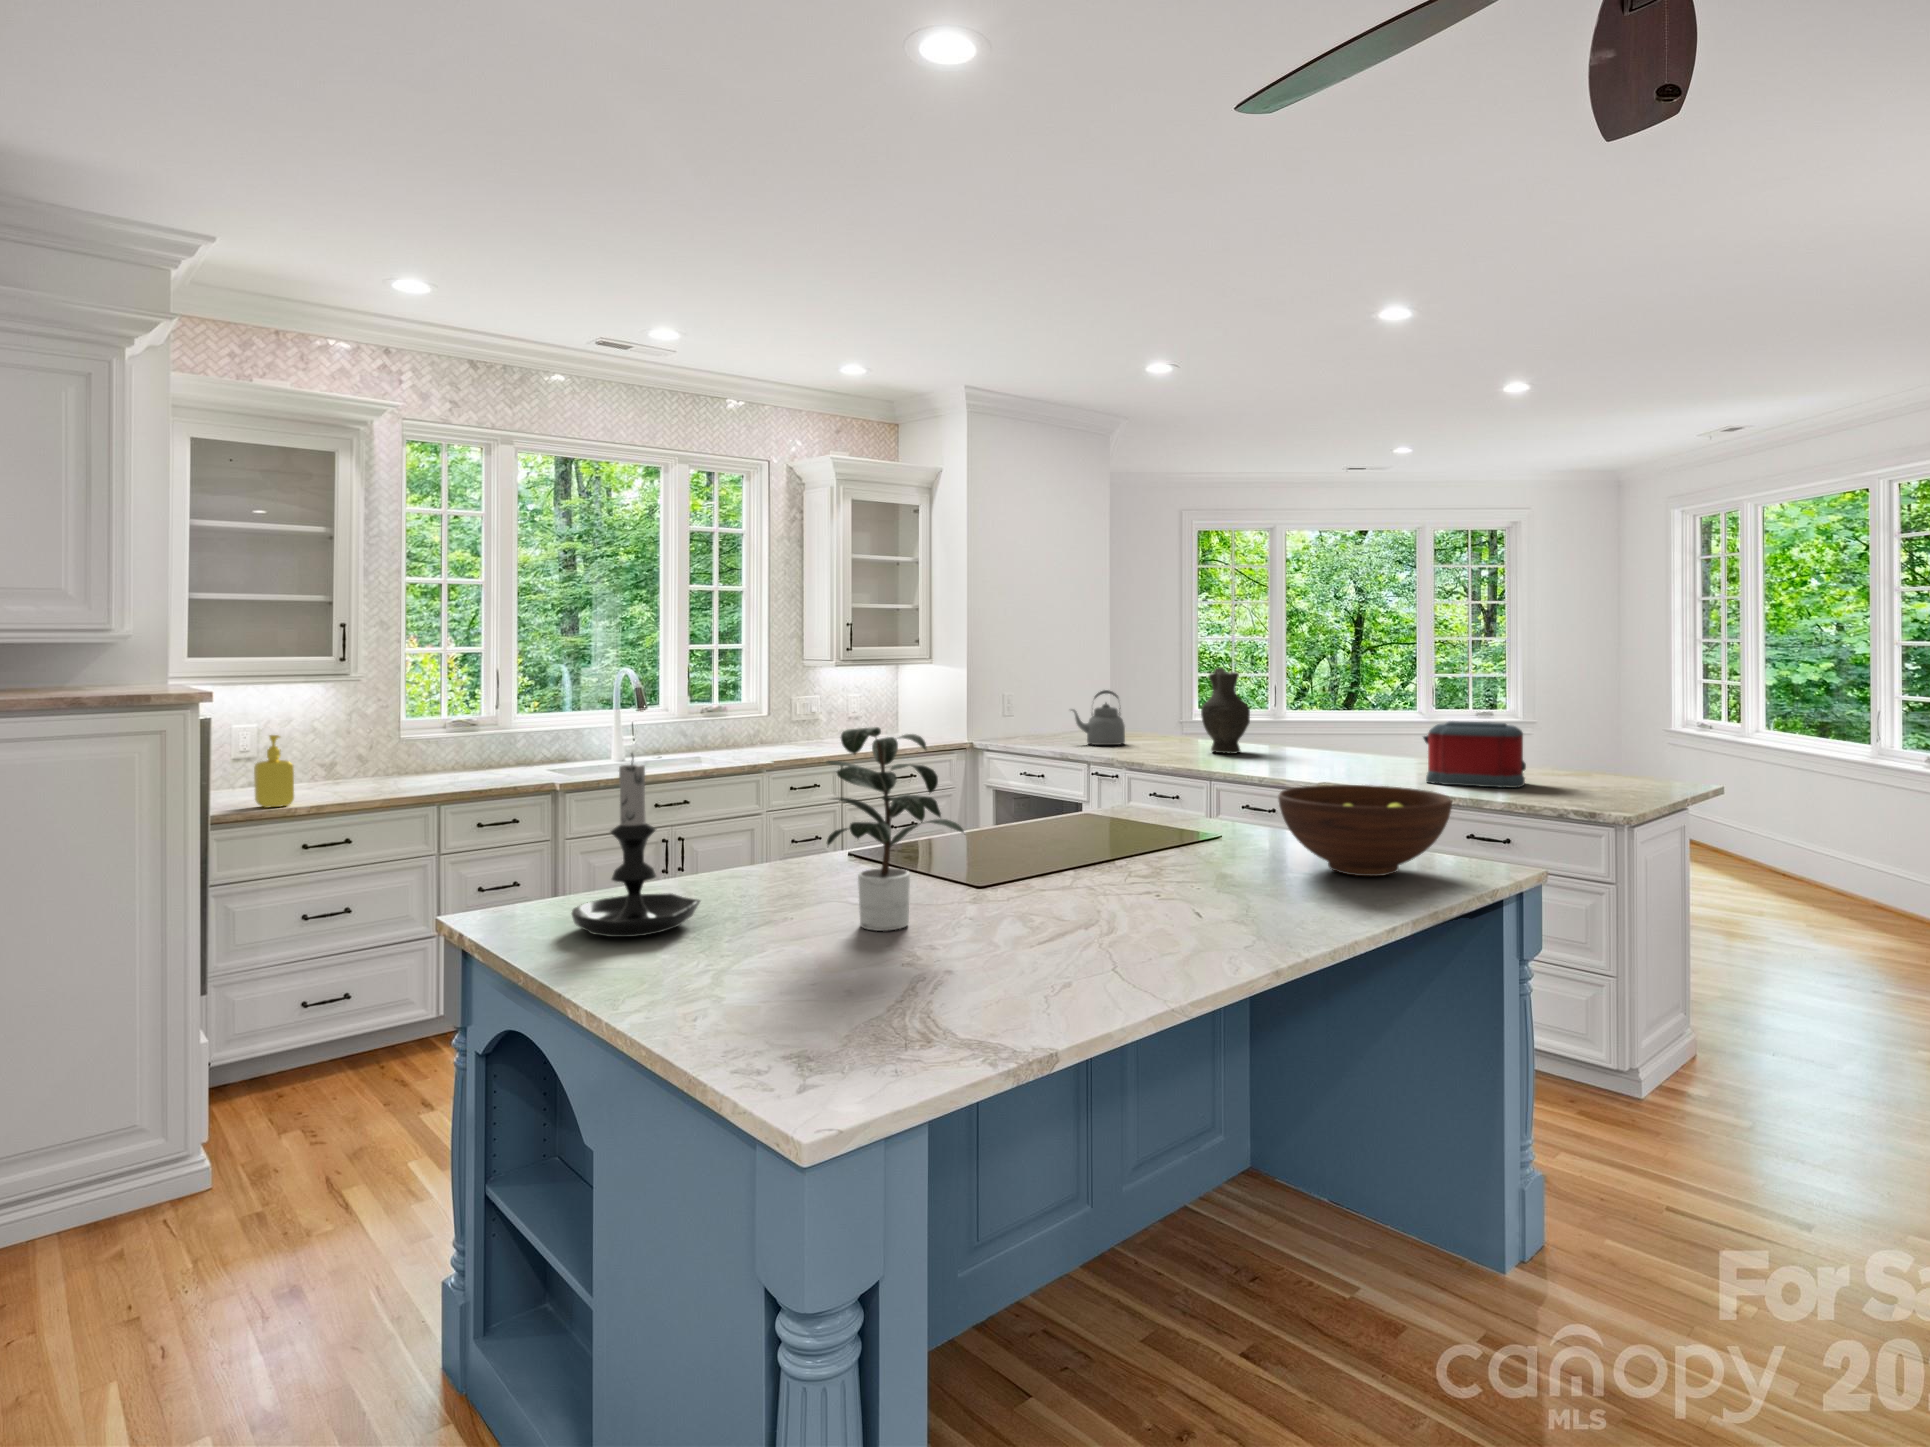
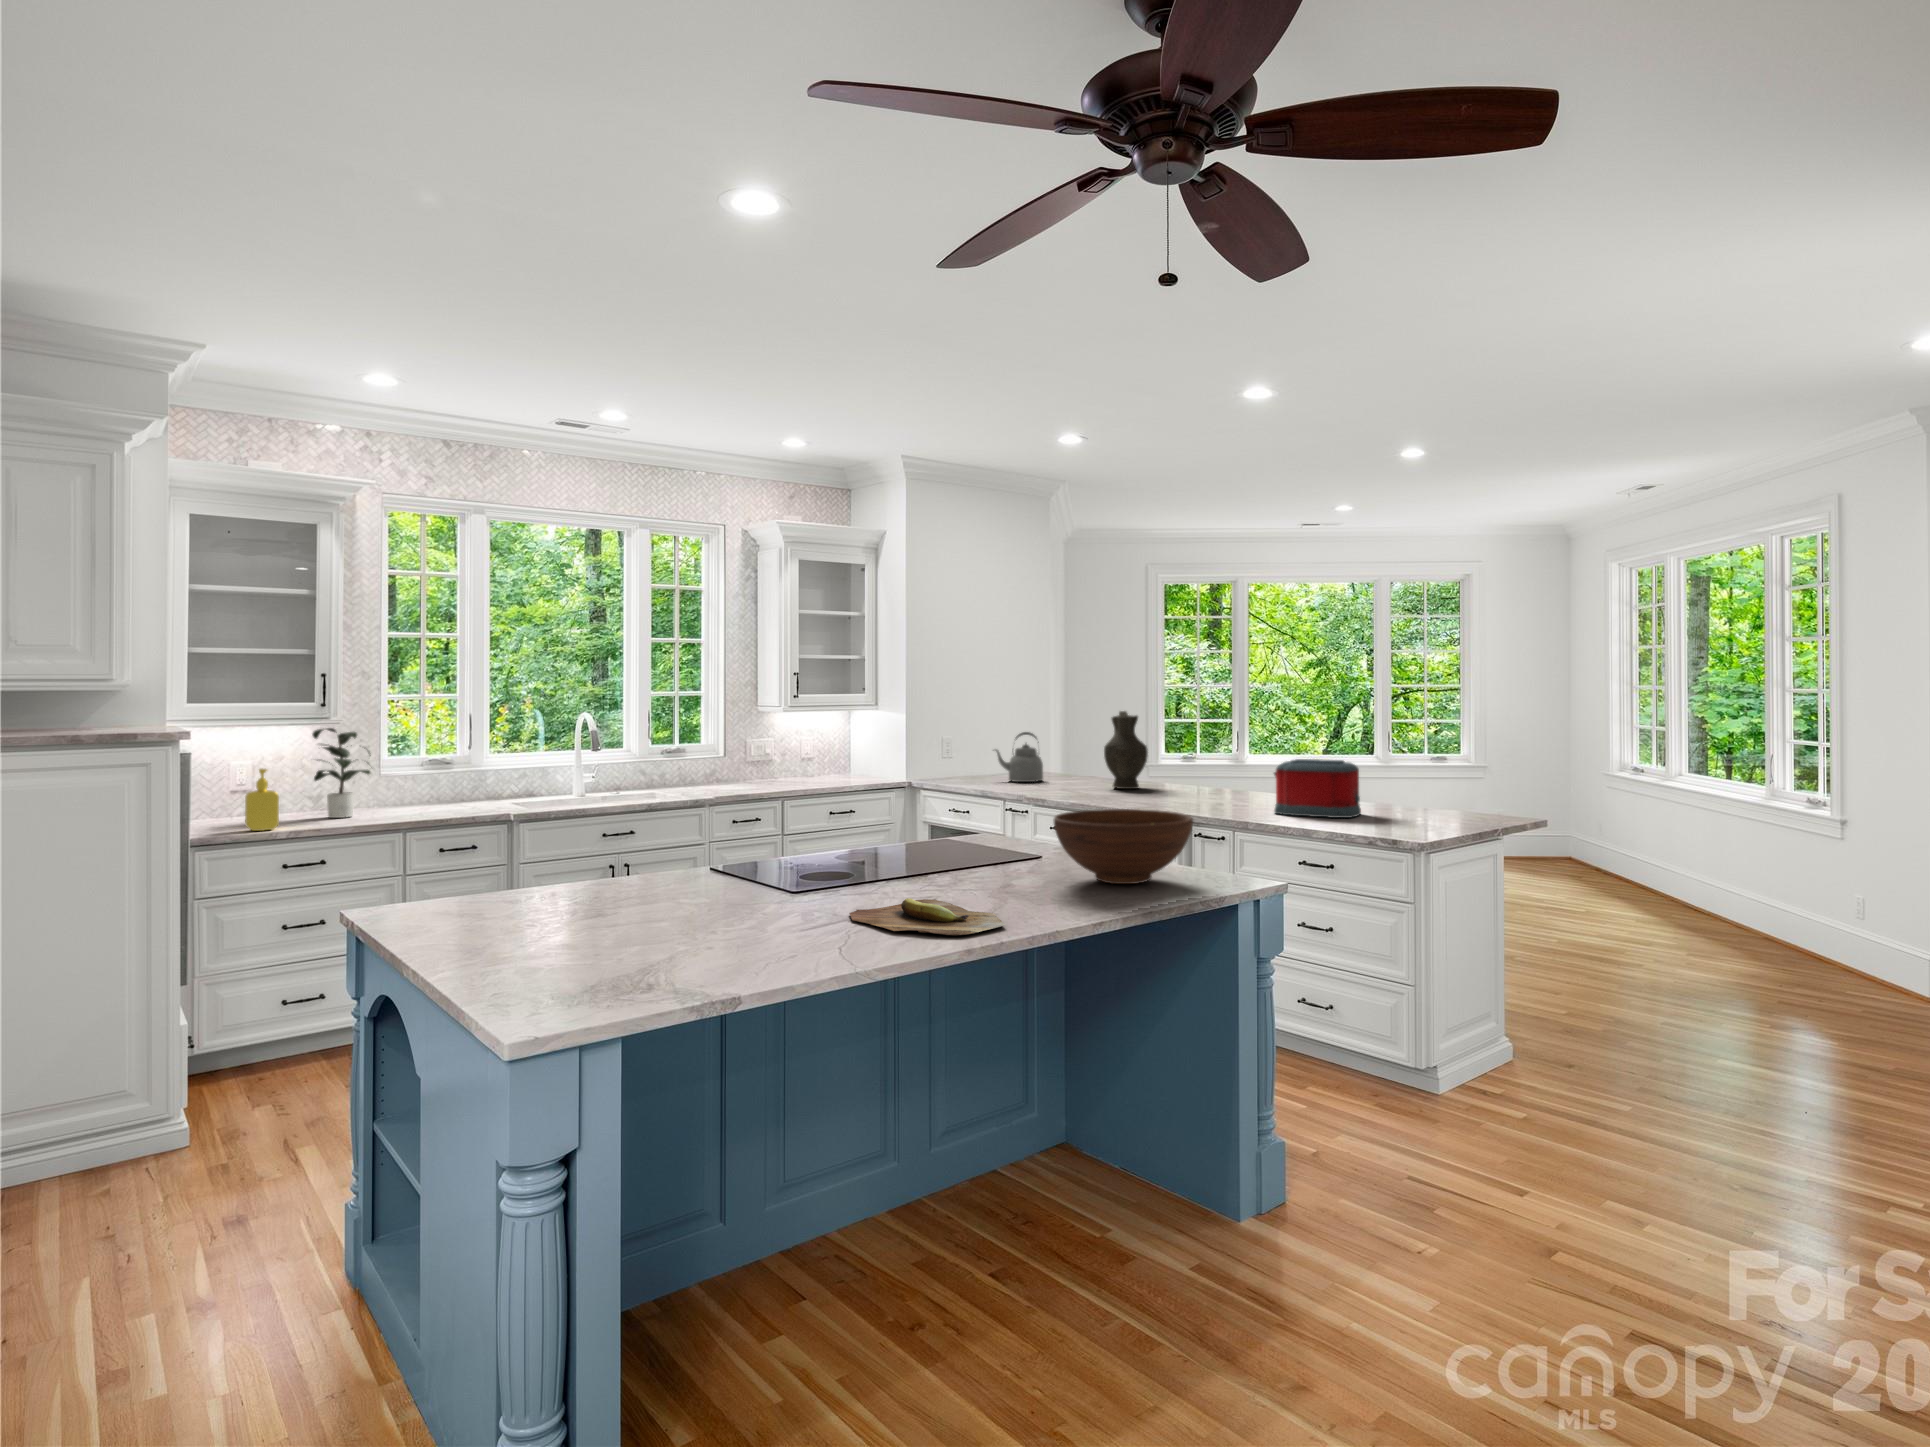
potted plant: present [827,727,964,931] -> present [312,728,371,818]
candle holder: present [572,754,700,937] -> none [435,776,545,921]
cutting board: none [1085,900,1298,954] -> present [849,898,1005,935]

